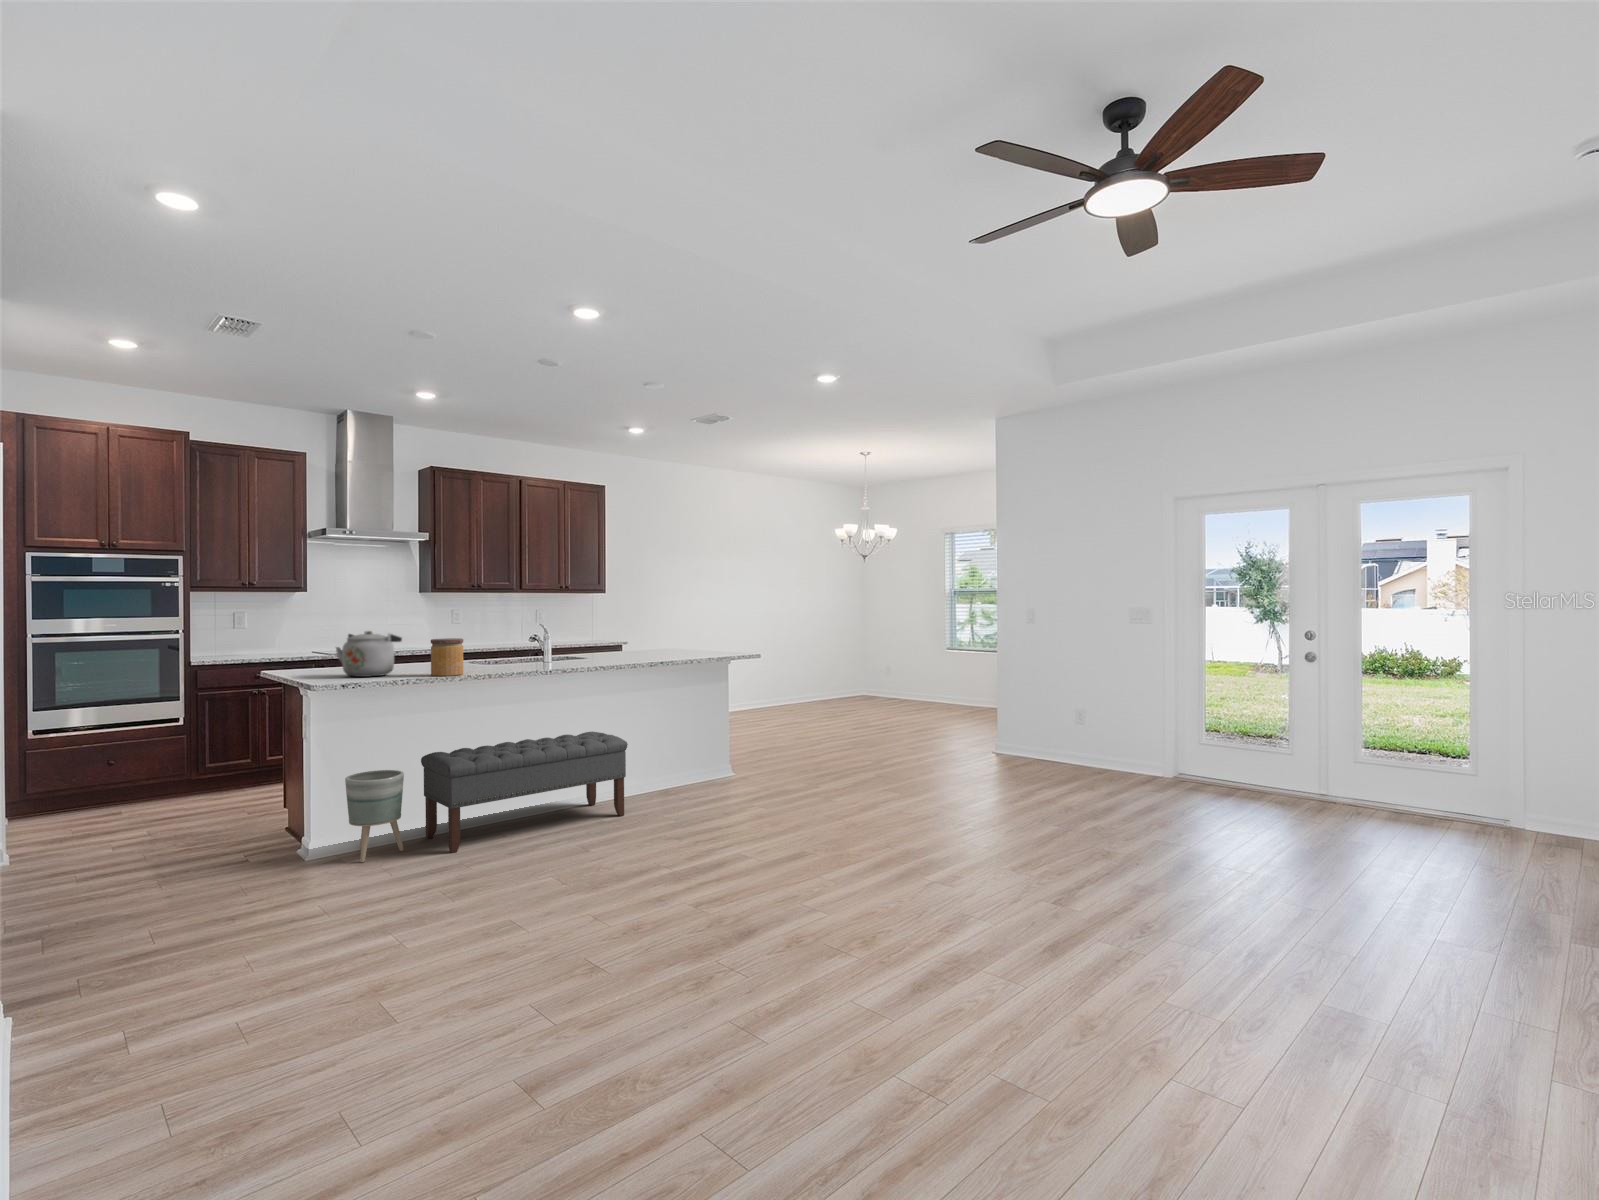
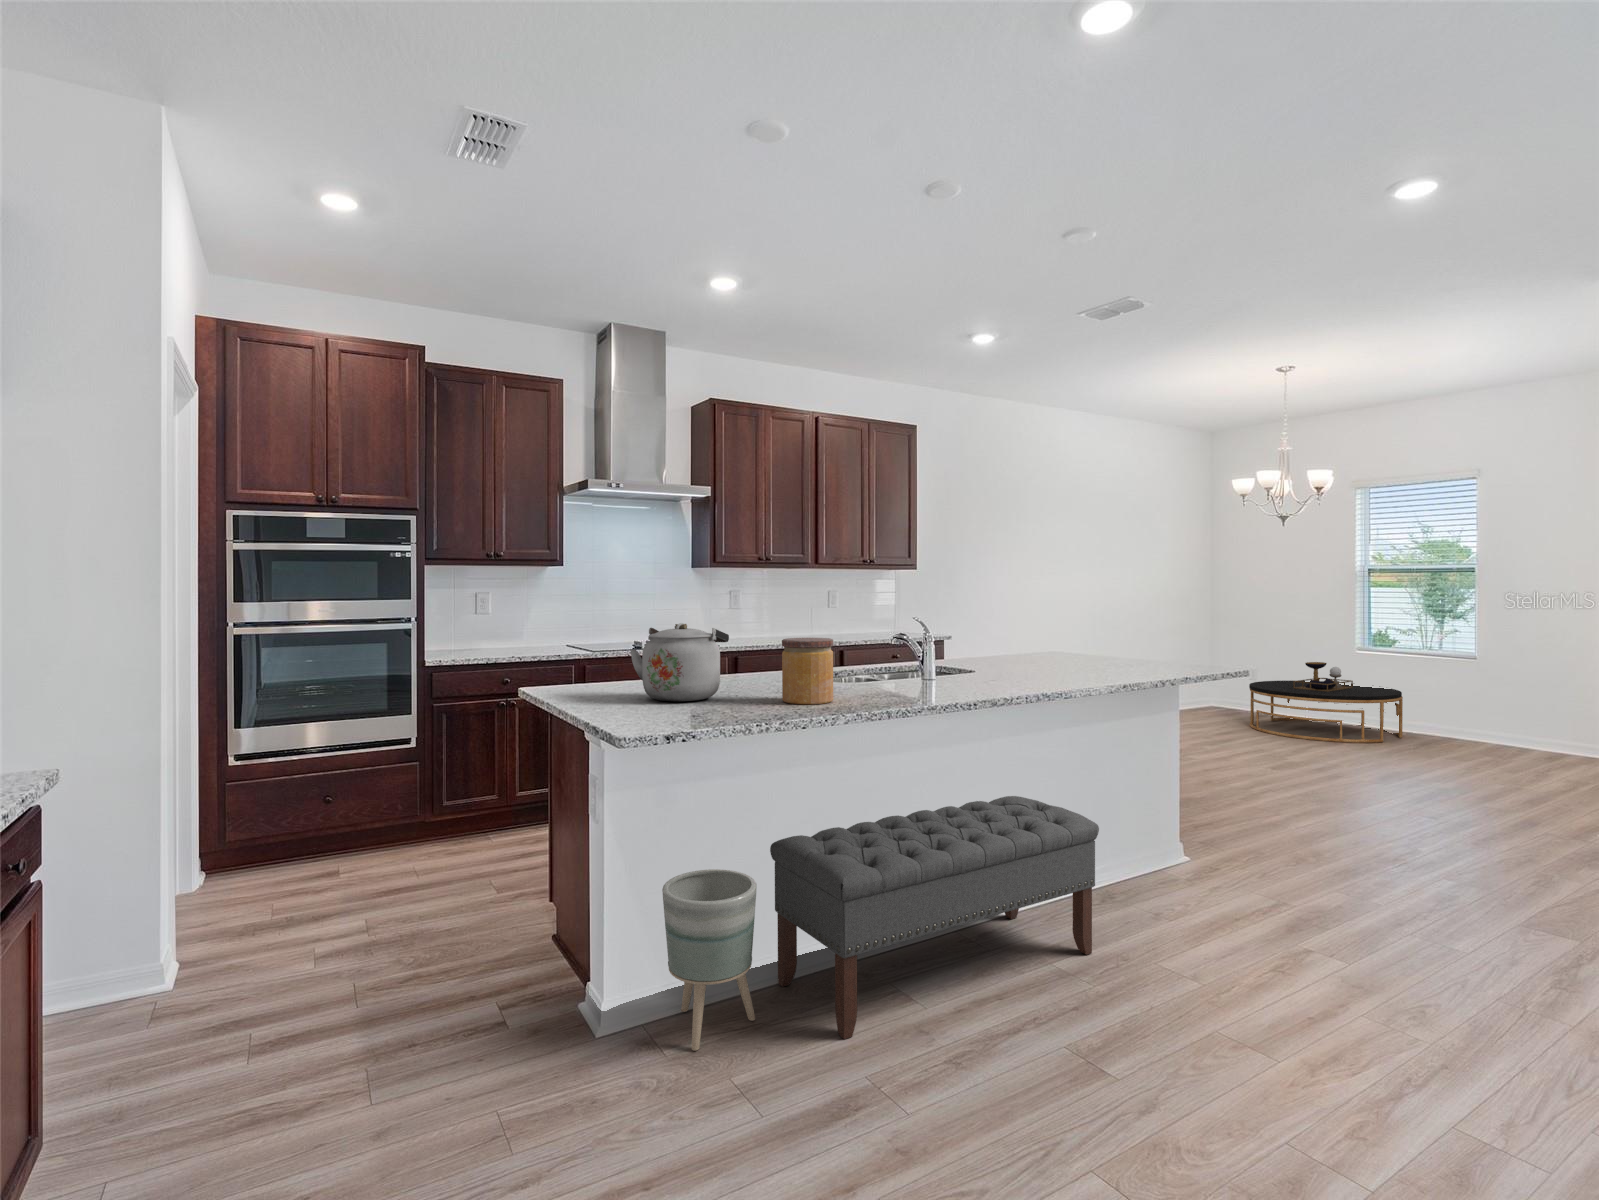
coffee table: none [870,657,962,712] -> present [1249,662,1403,743]

